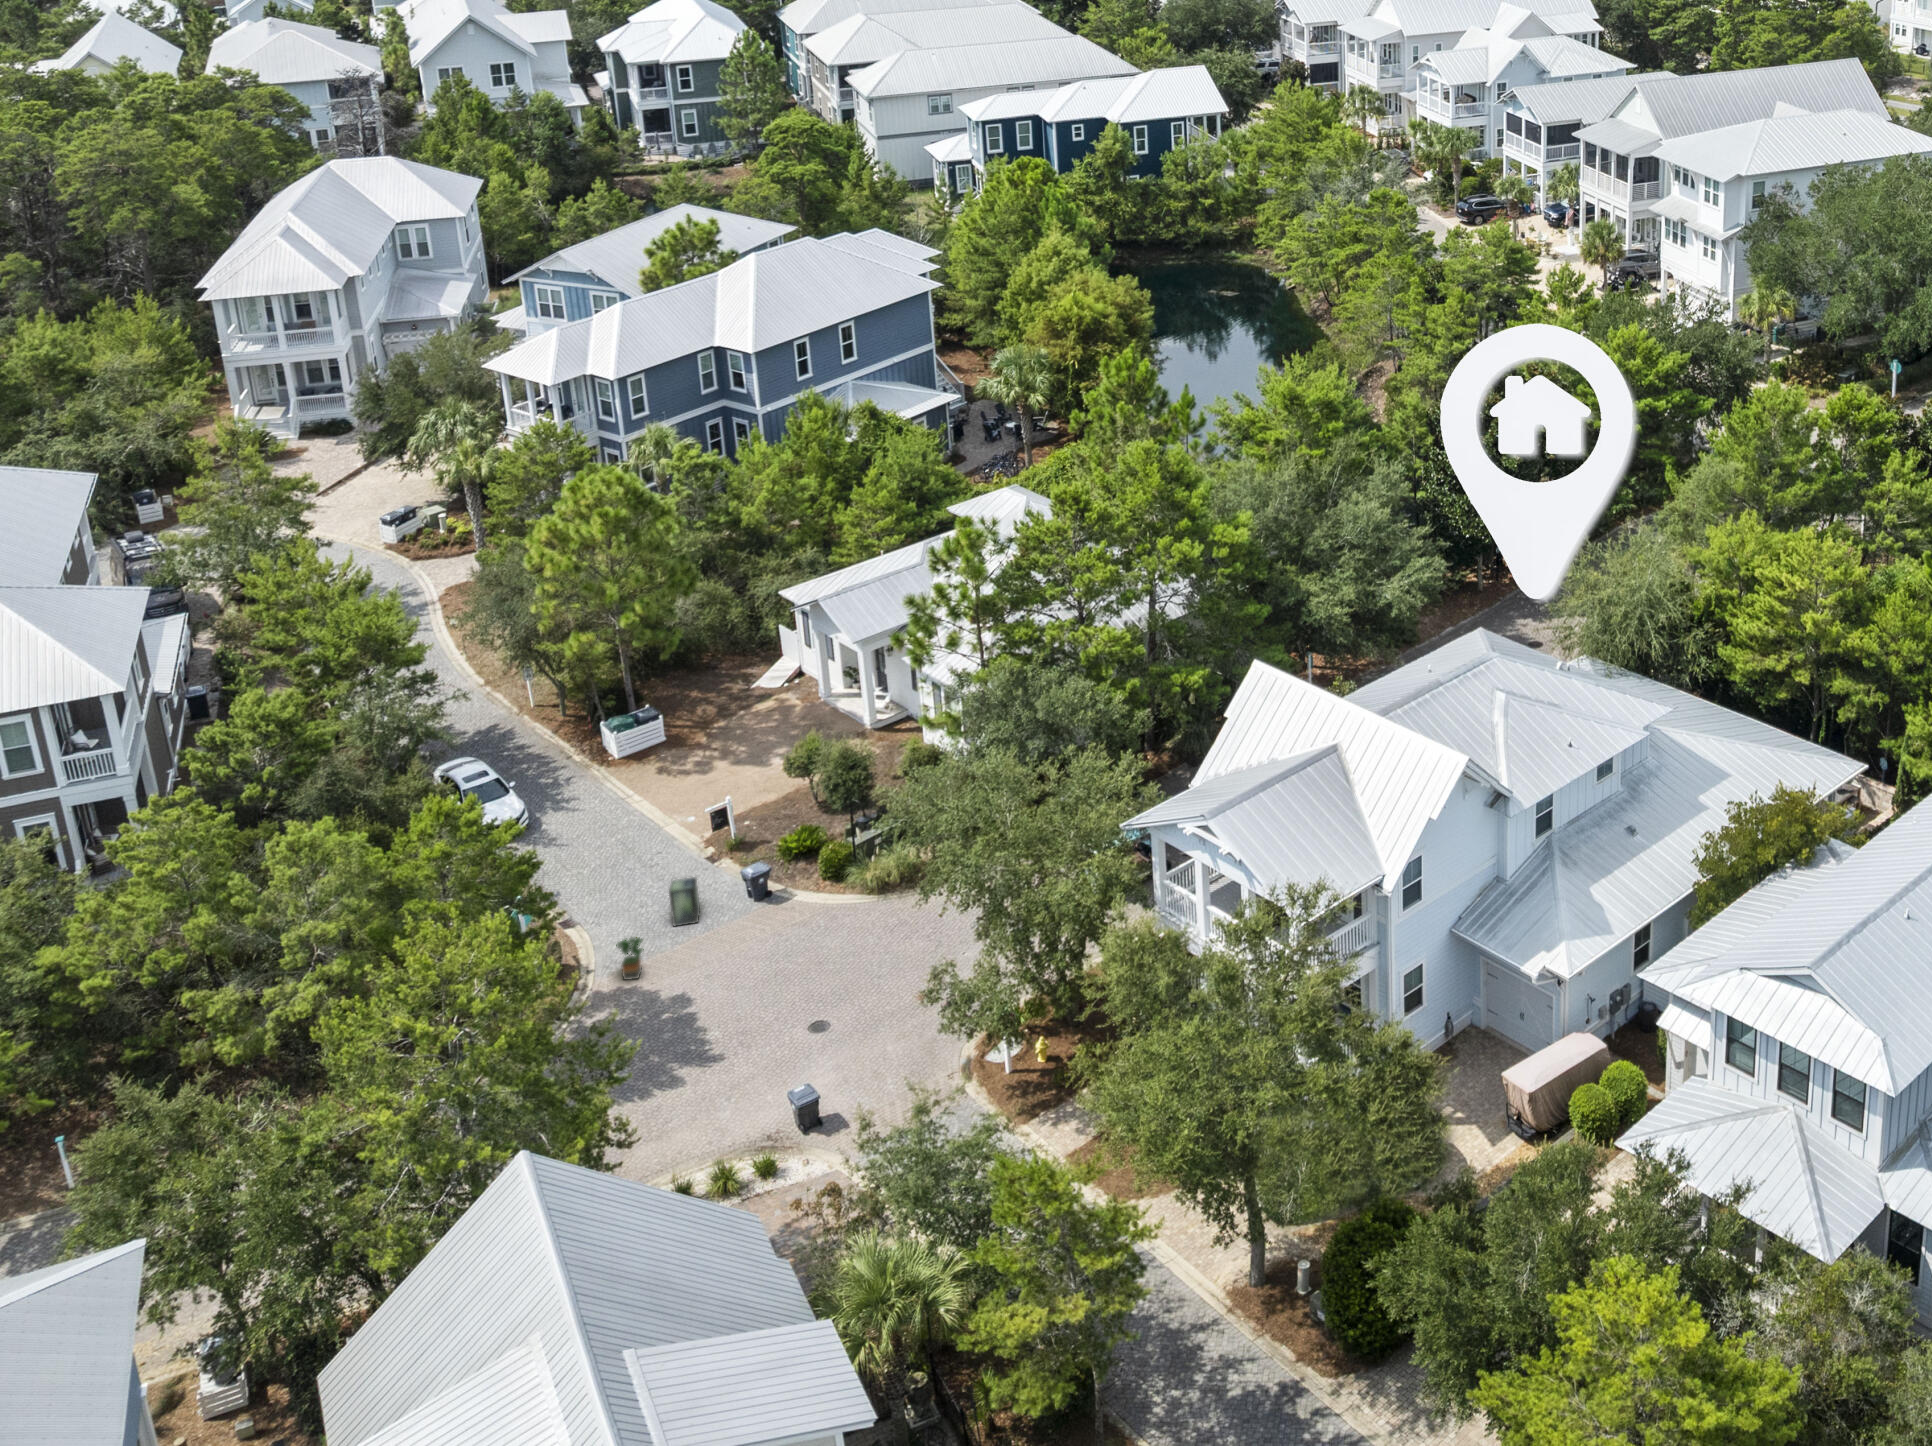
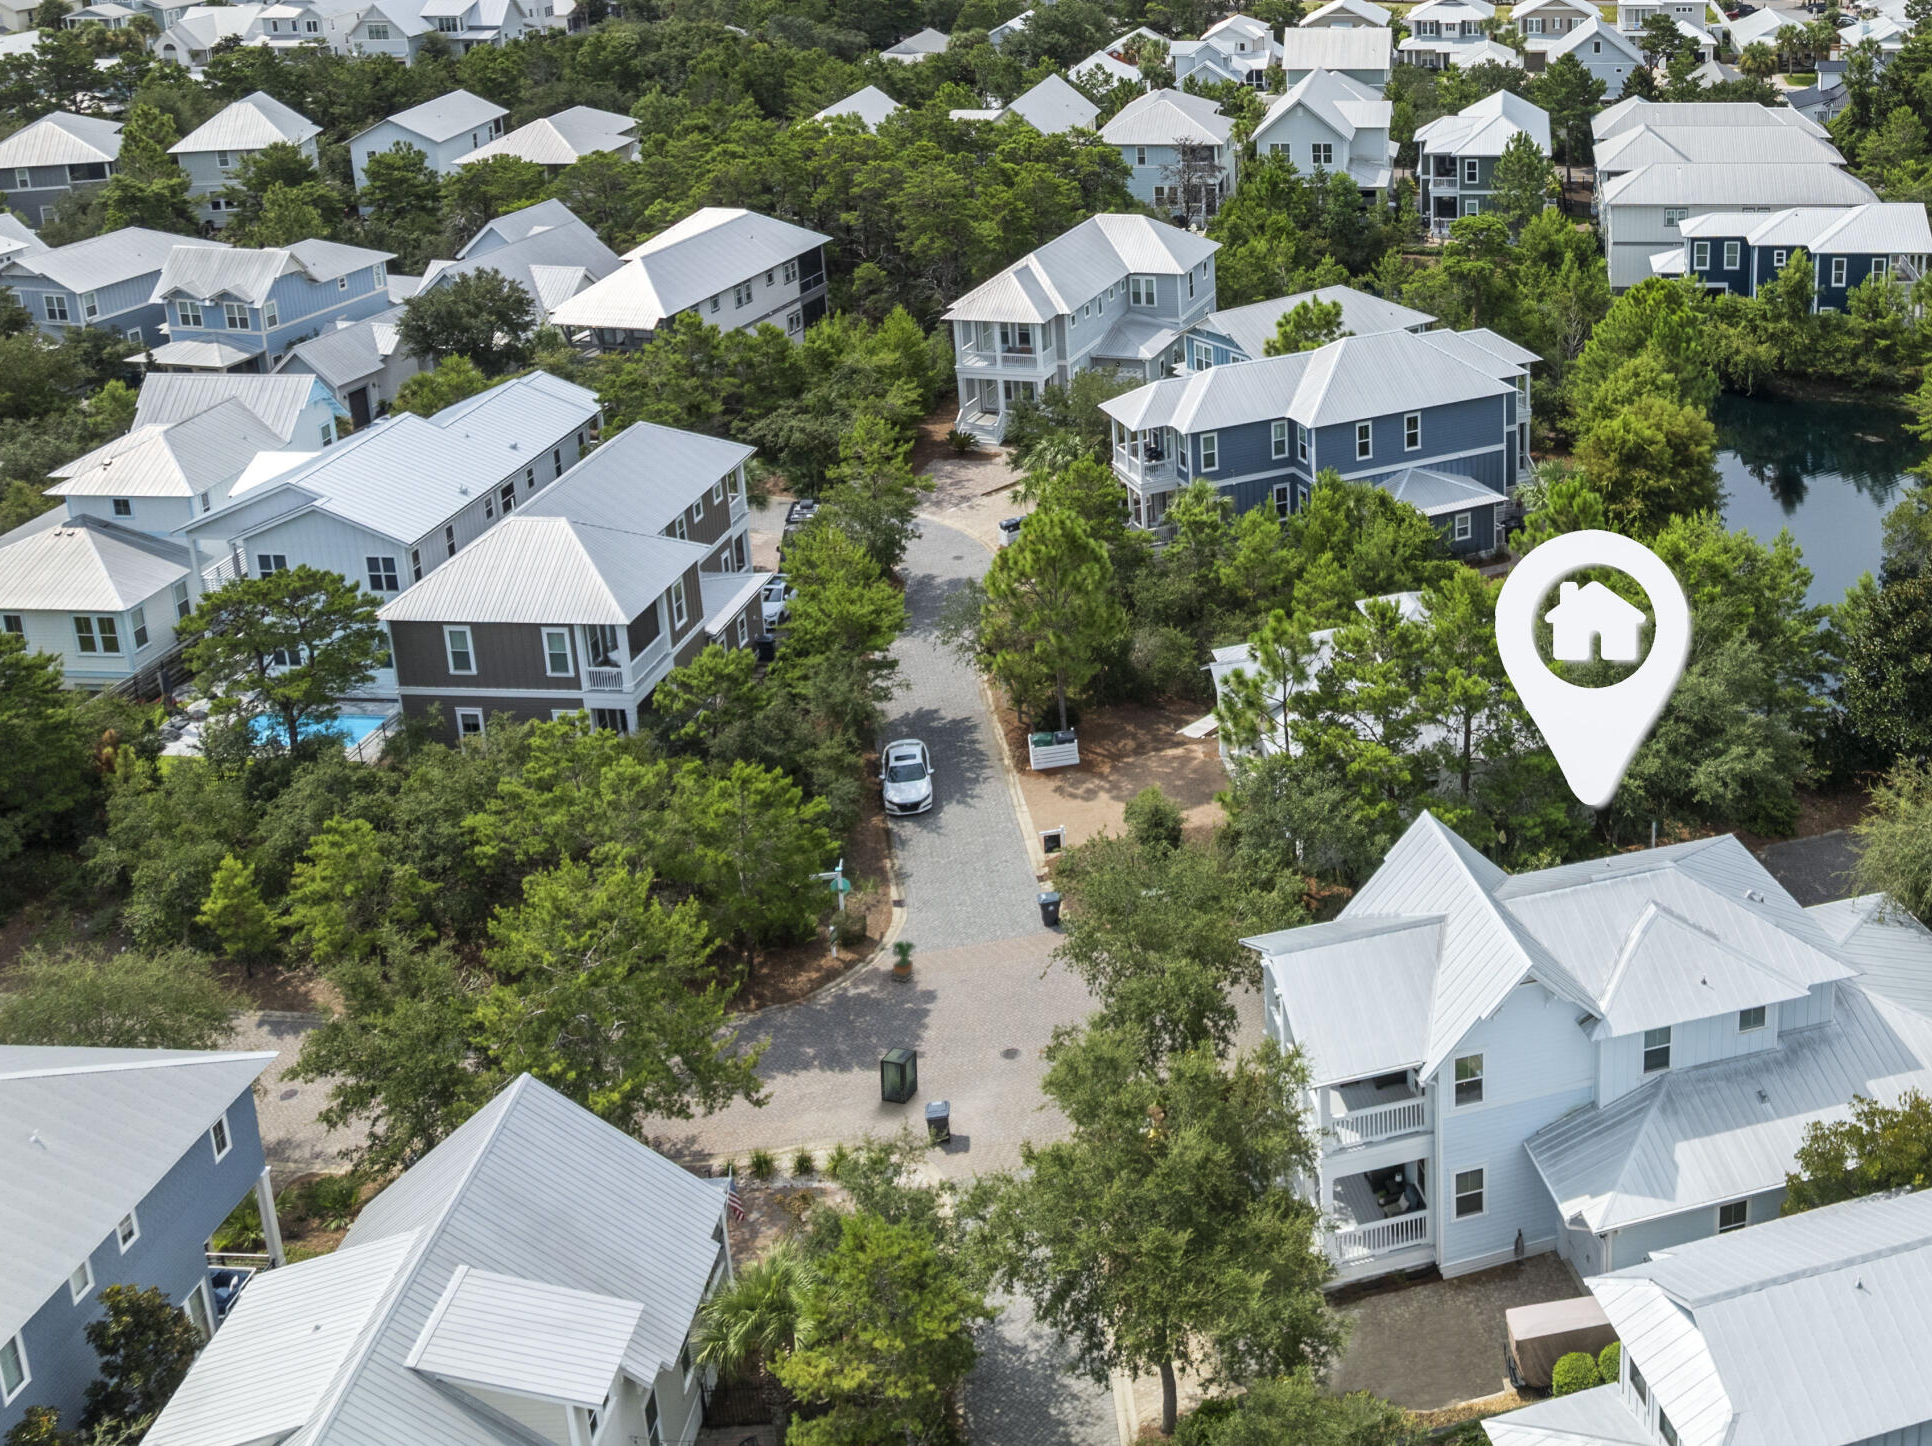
storage box: present [669,877,700,926] -> present [880,1047,918,1103]

